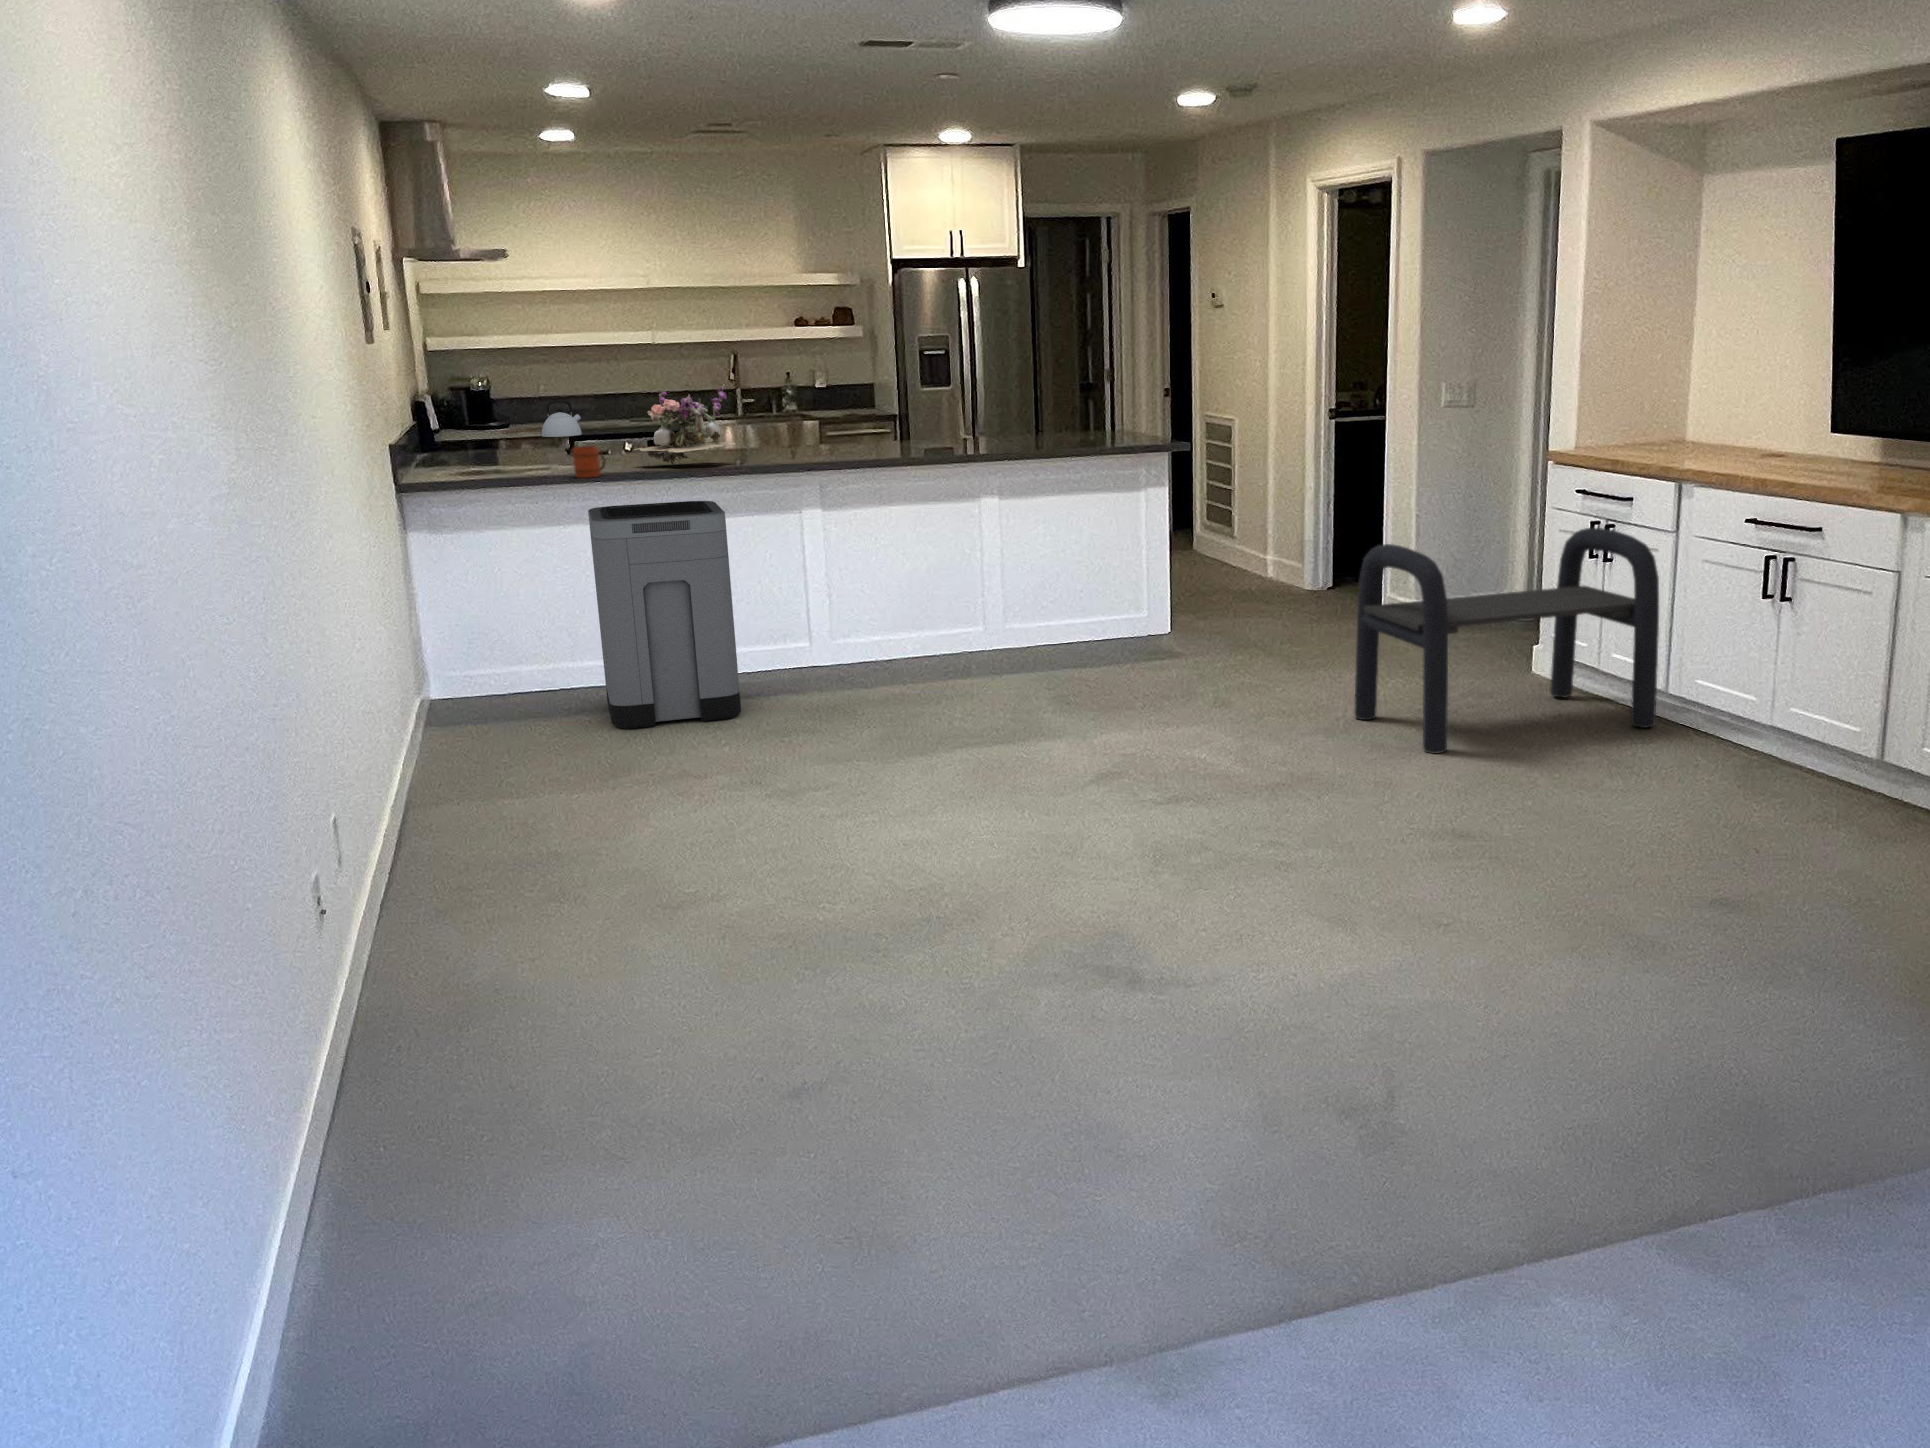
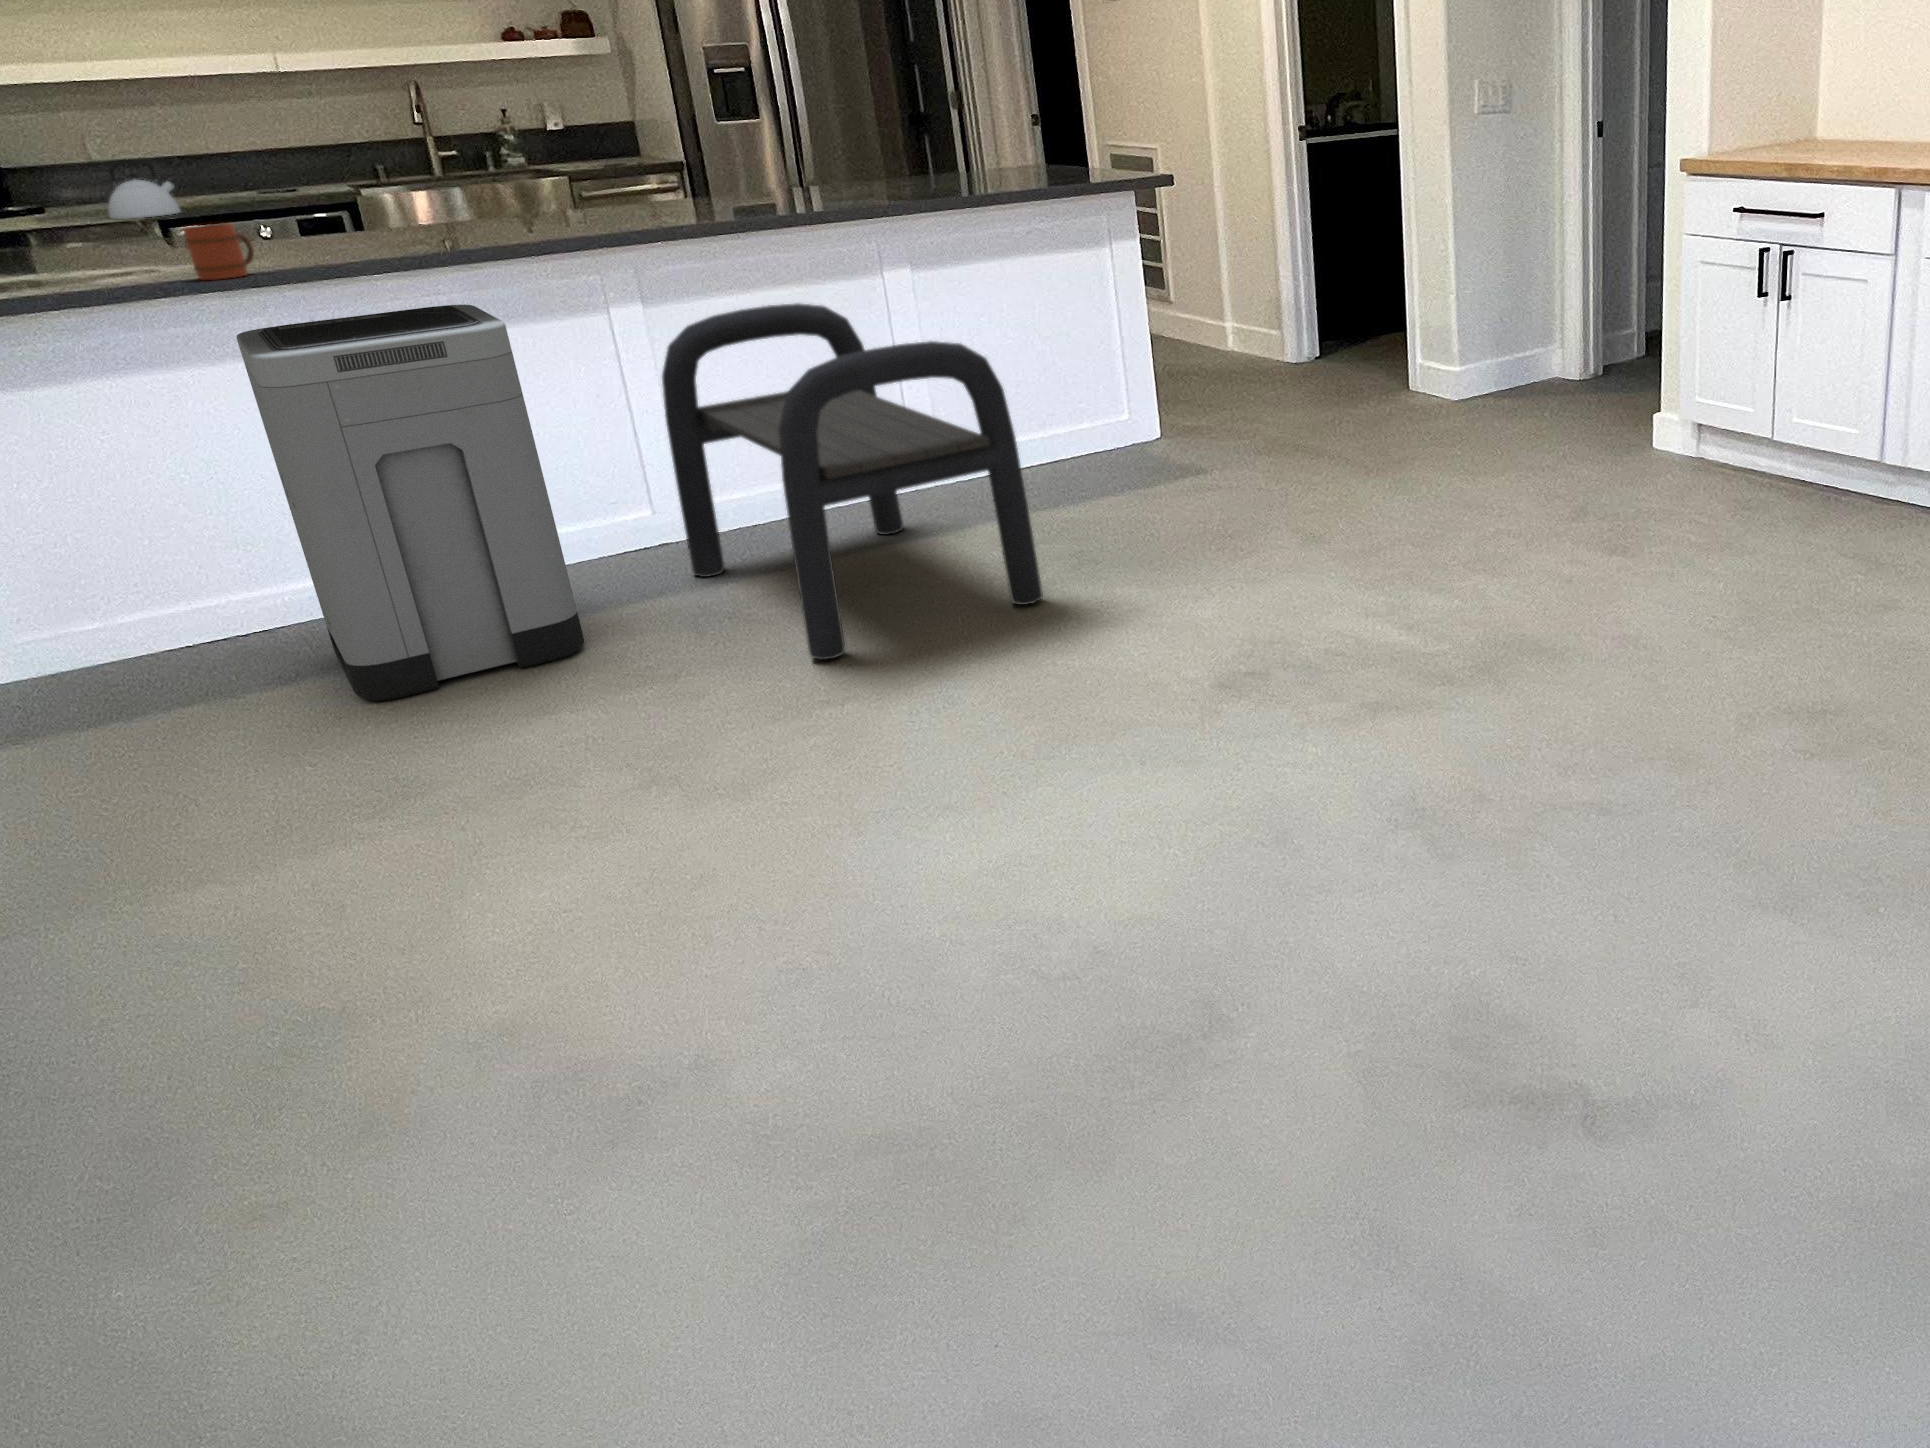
flower arrangement: present [634,385,735,465] -> none [297,112,484,249]
bench: present [1354,528,1659,754] -> present [662,303,1043,660]

